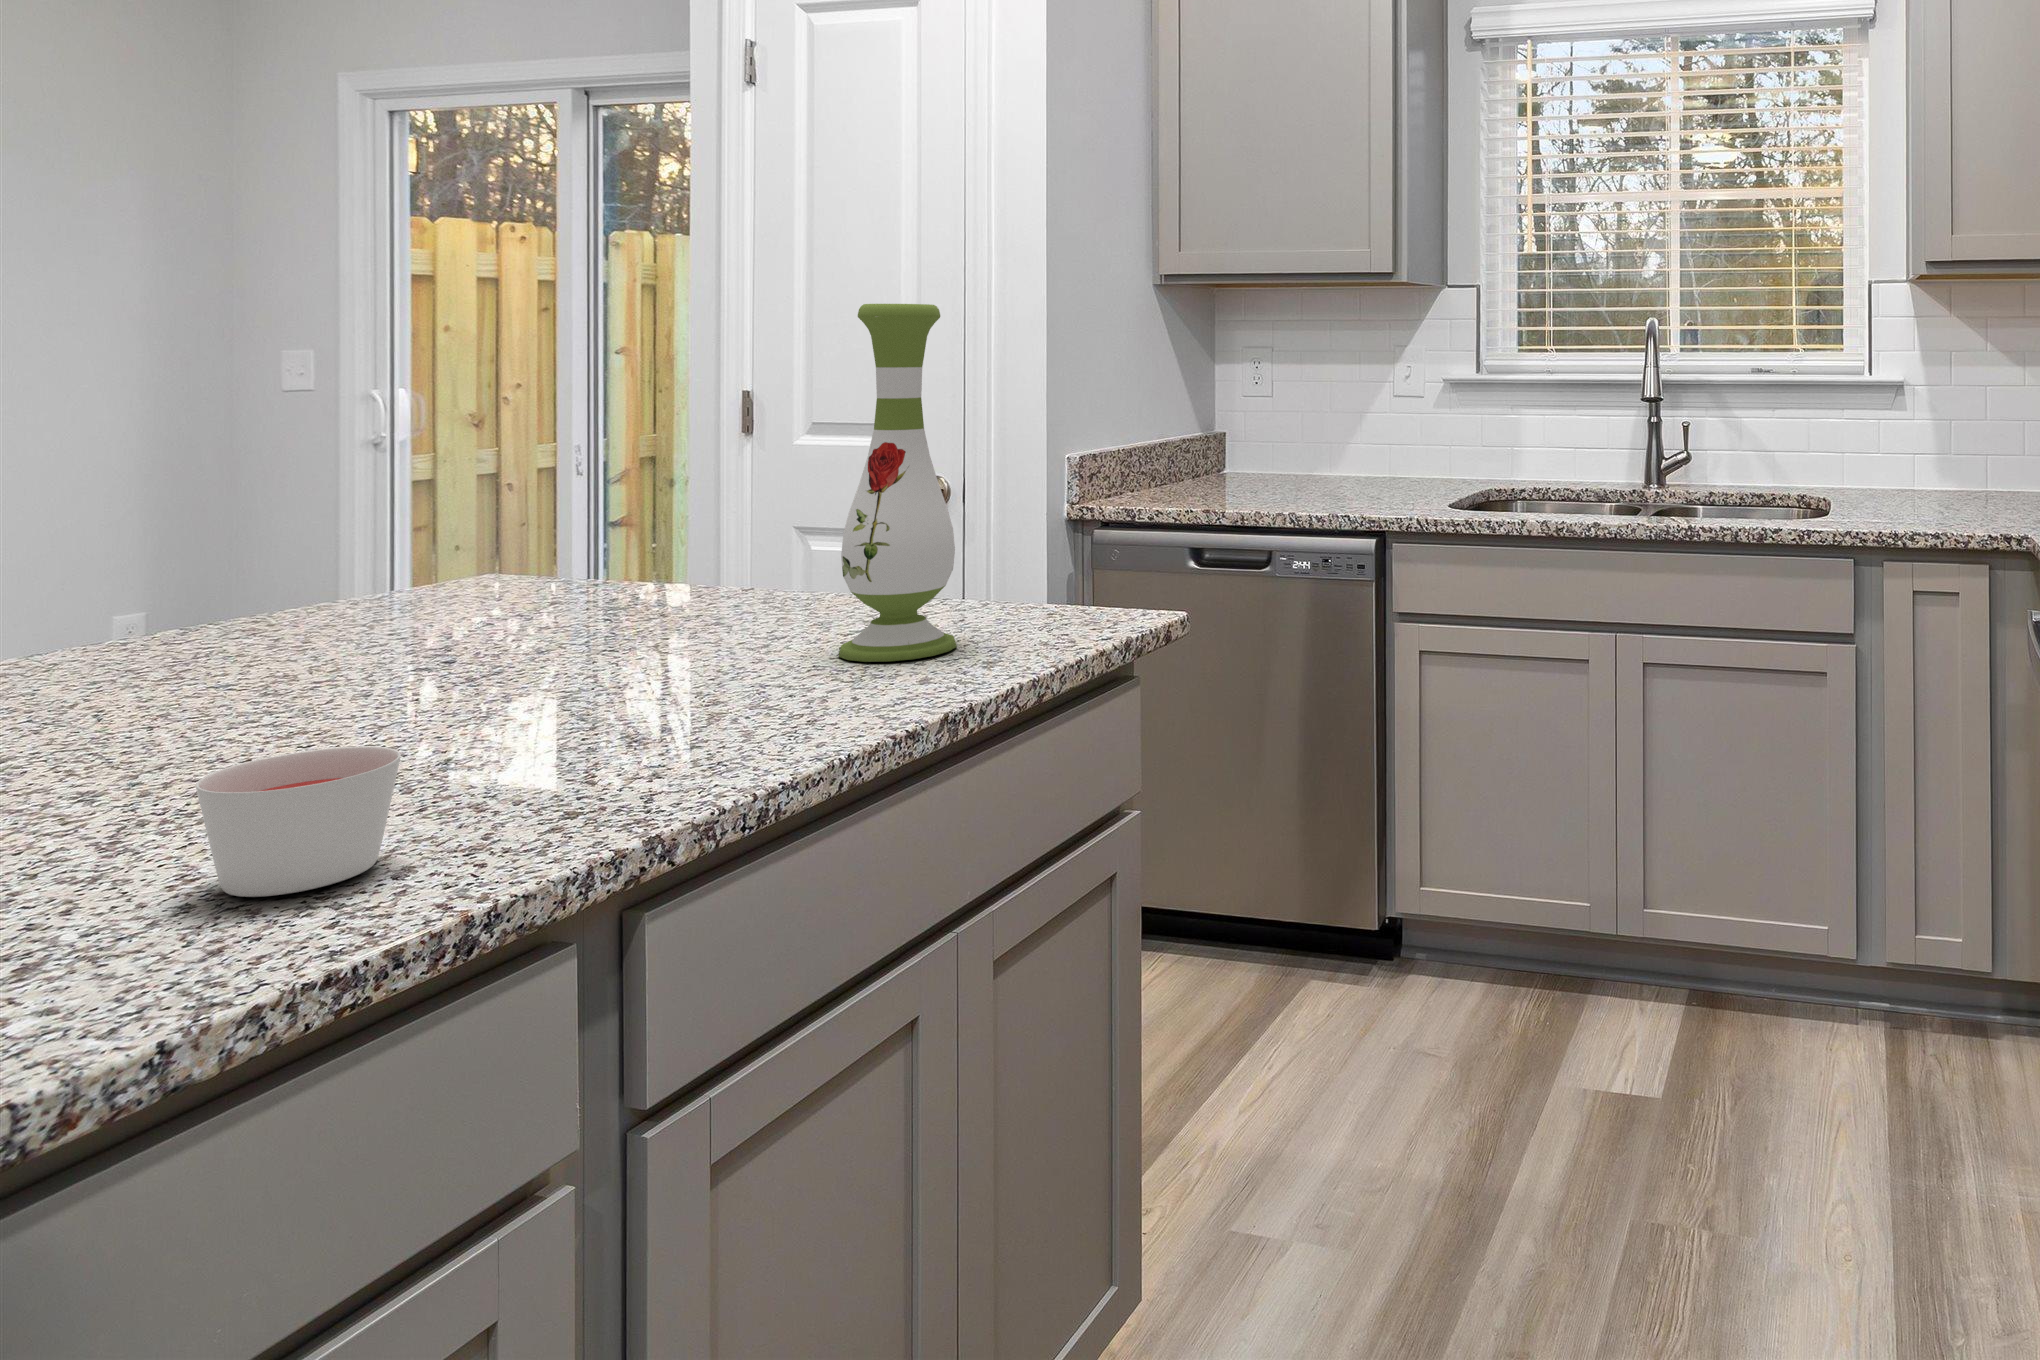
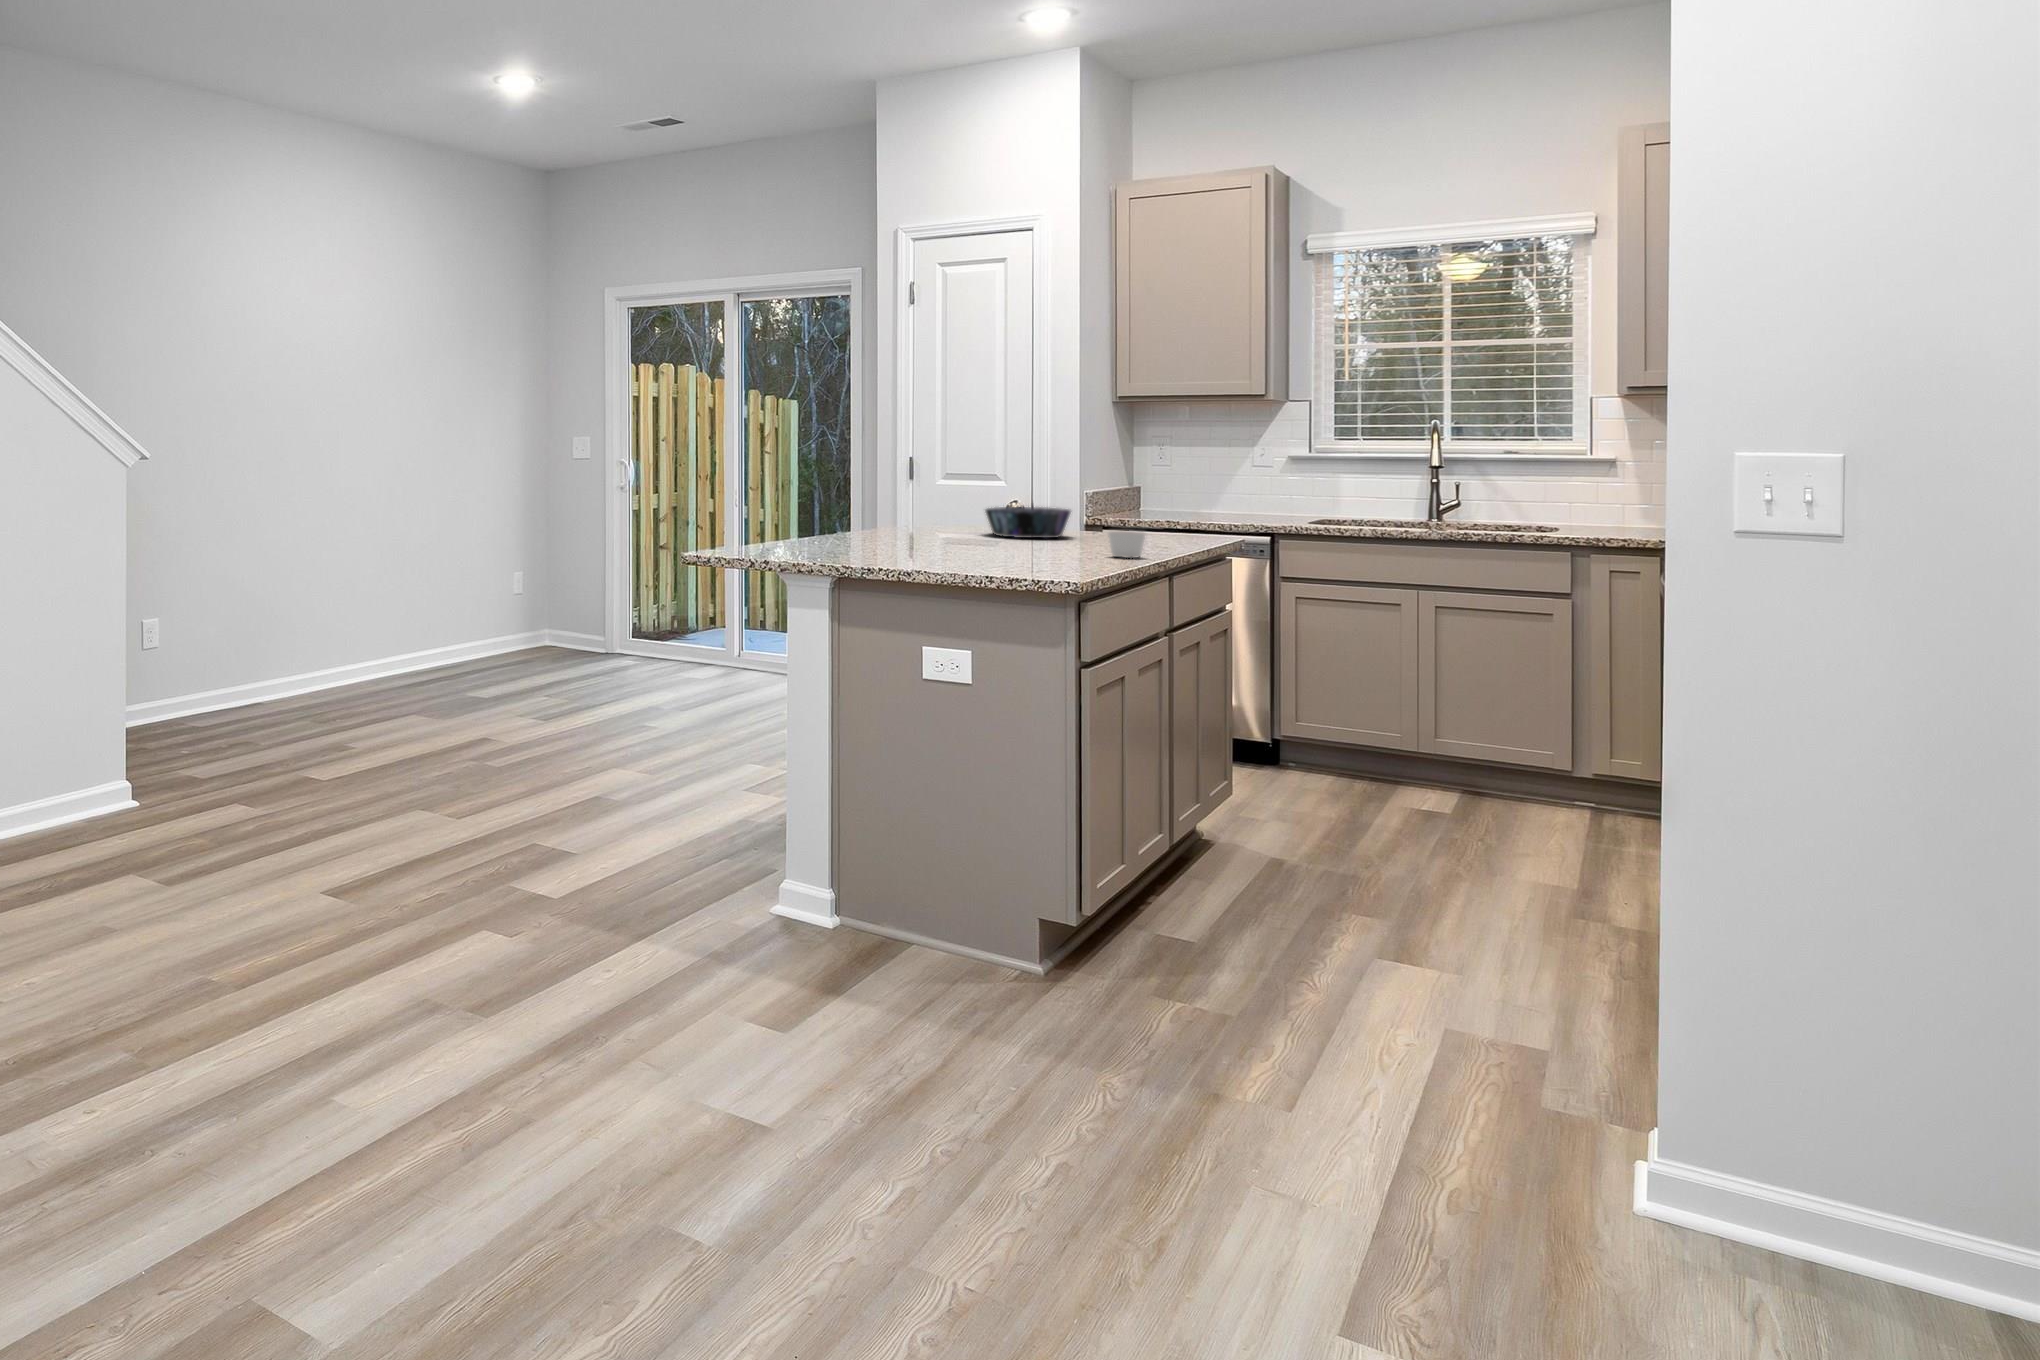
vase: present [839,304,957,662] -> none [1142,422,1182,542]
decorative bowl: none [359,549,678,670] -> present [986,507,1071,538]

